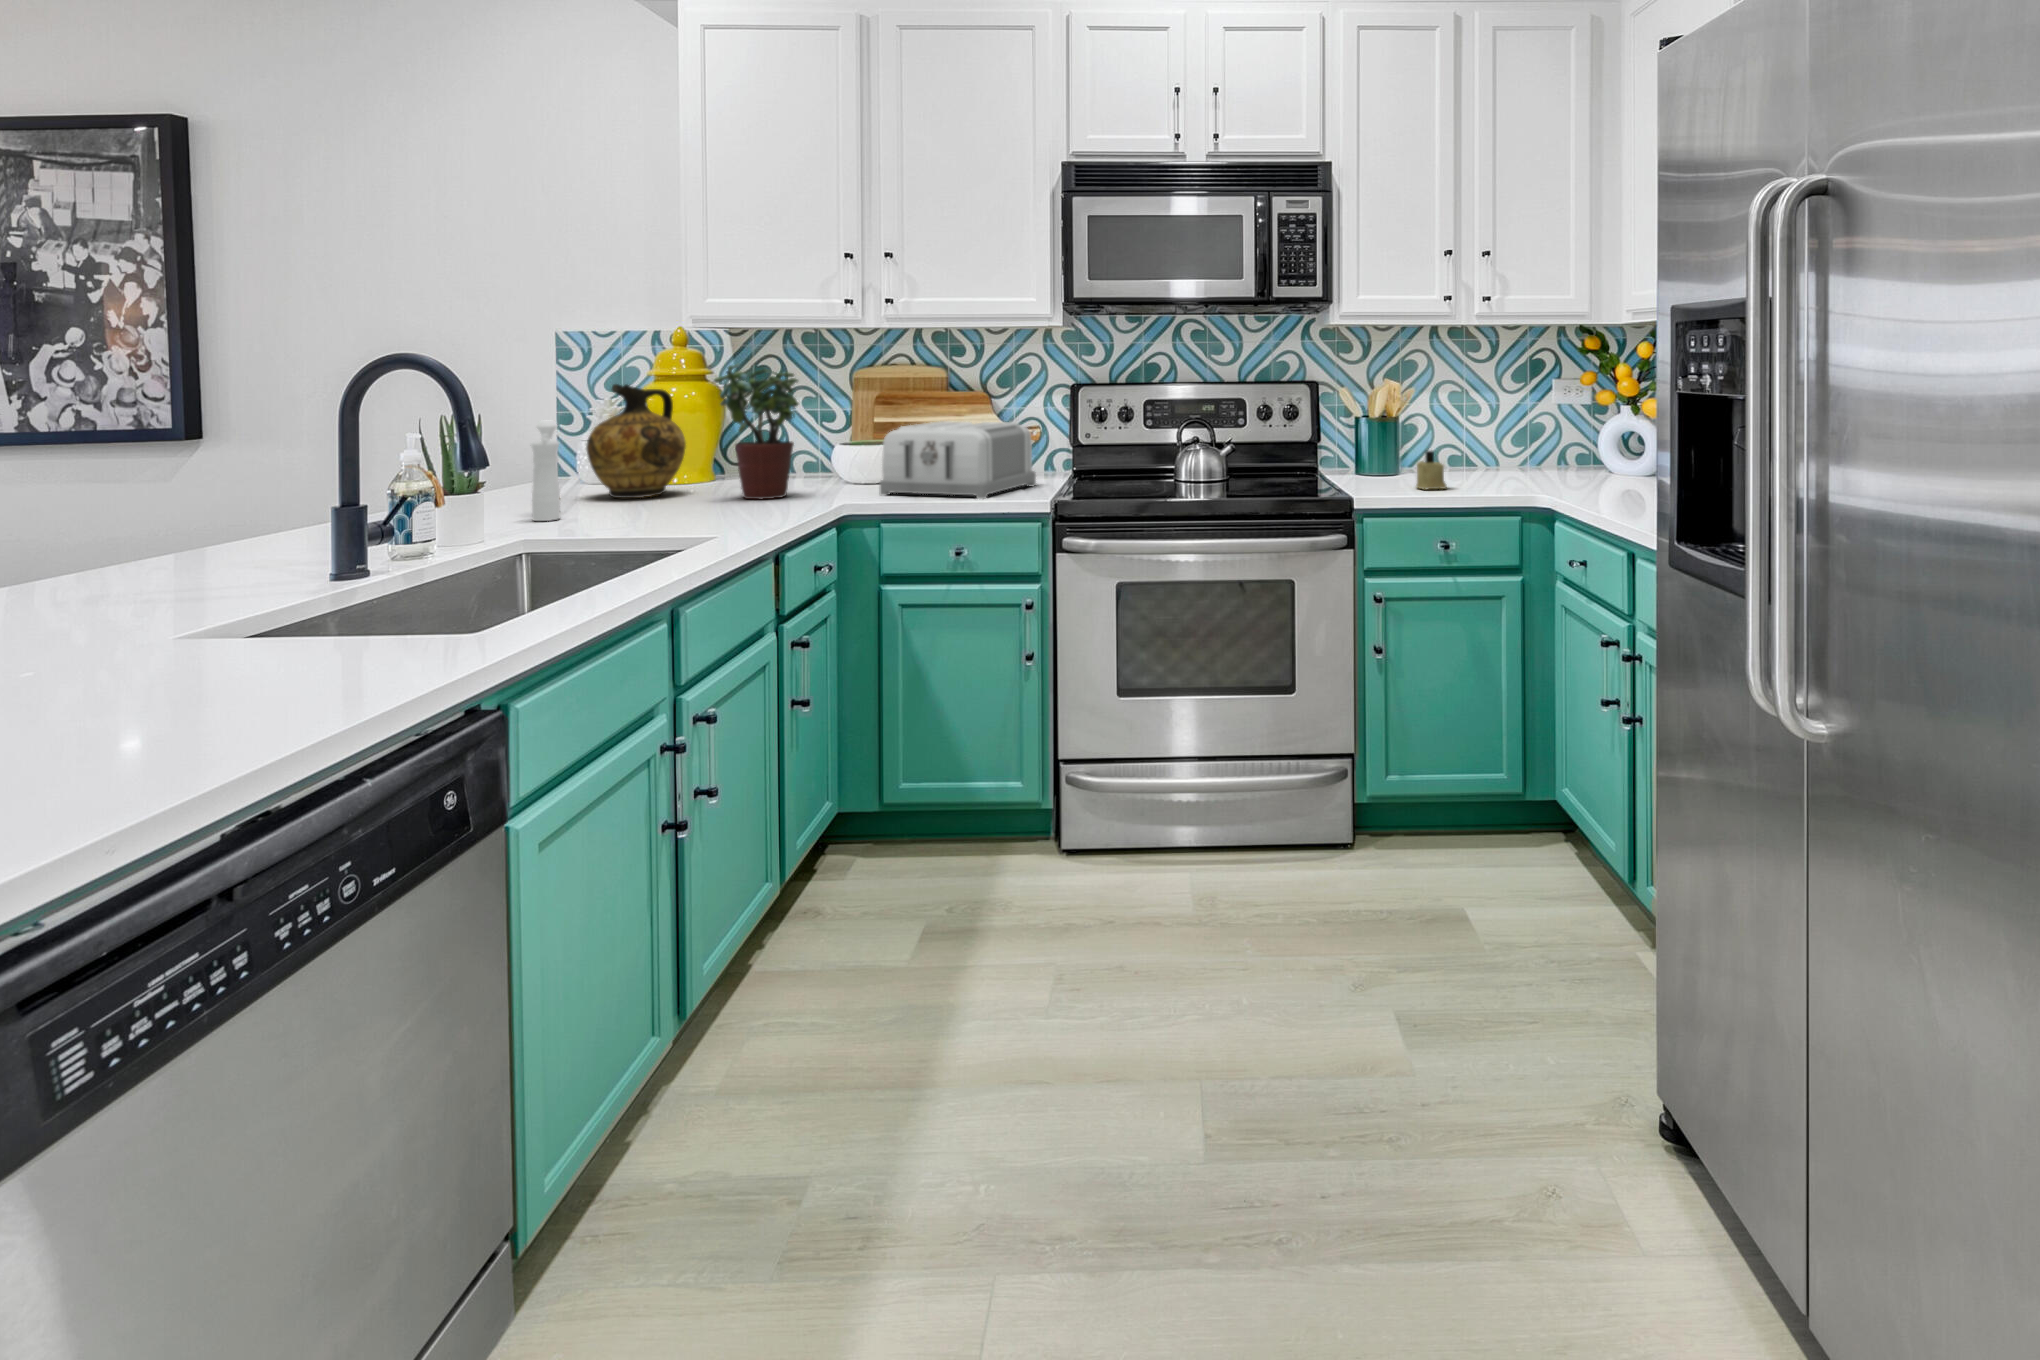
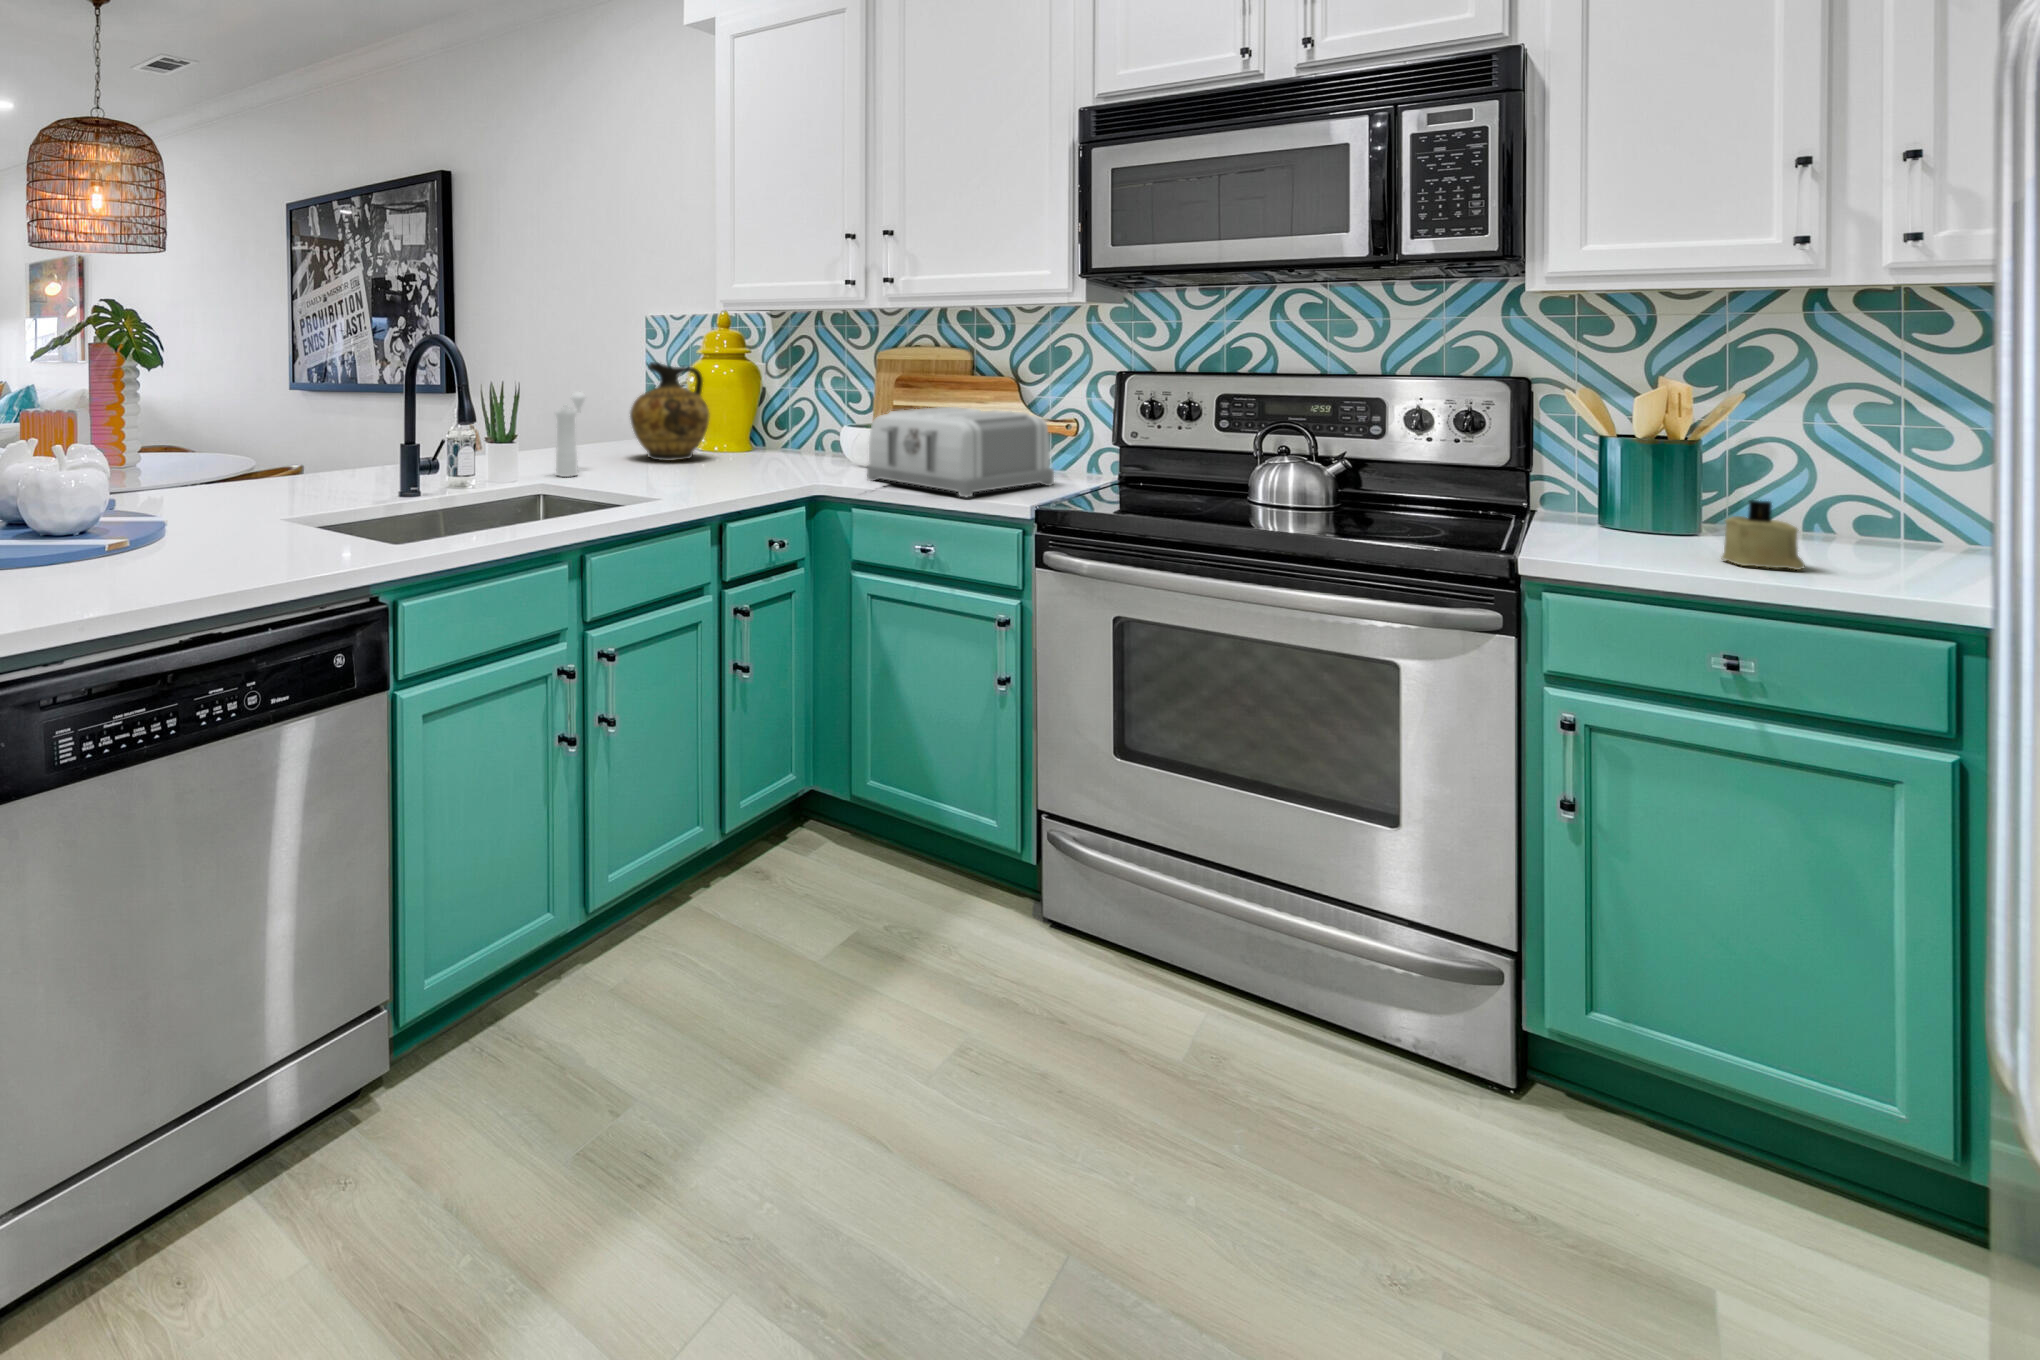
potted plant: present [714,364,799,499] -> none [713,346,794,473]

